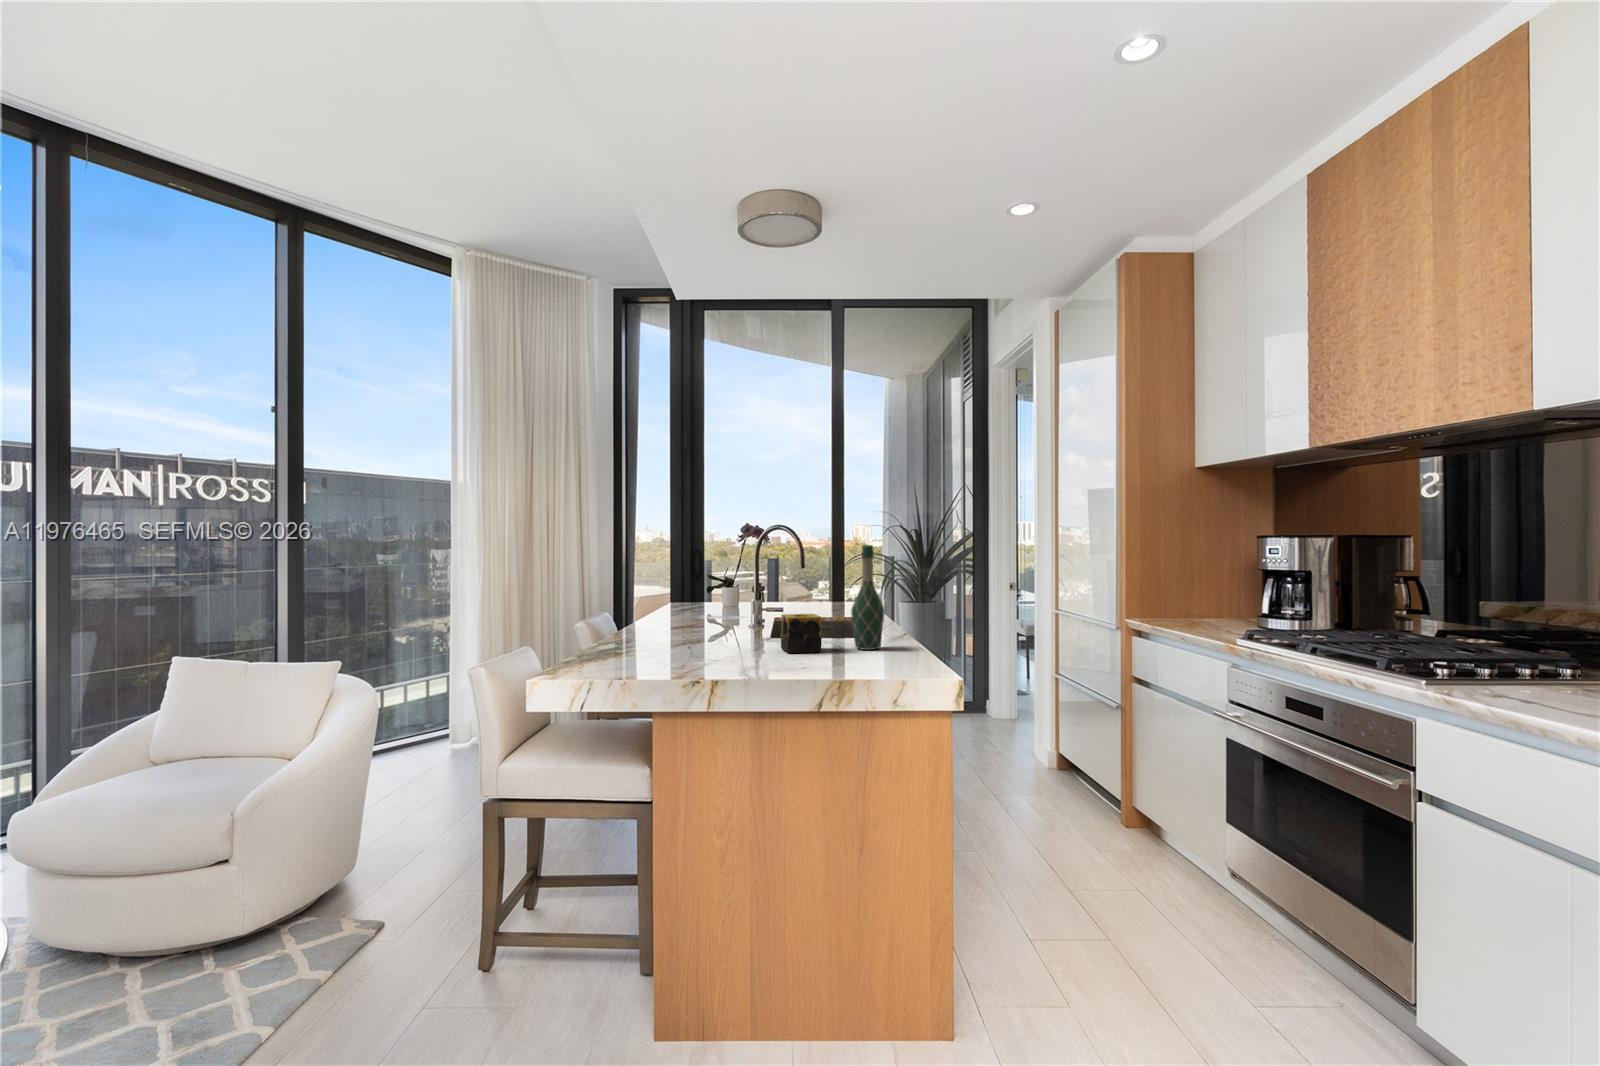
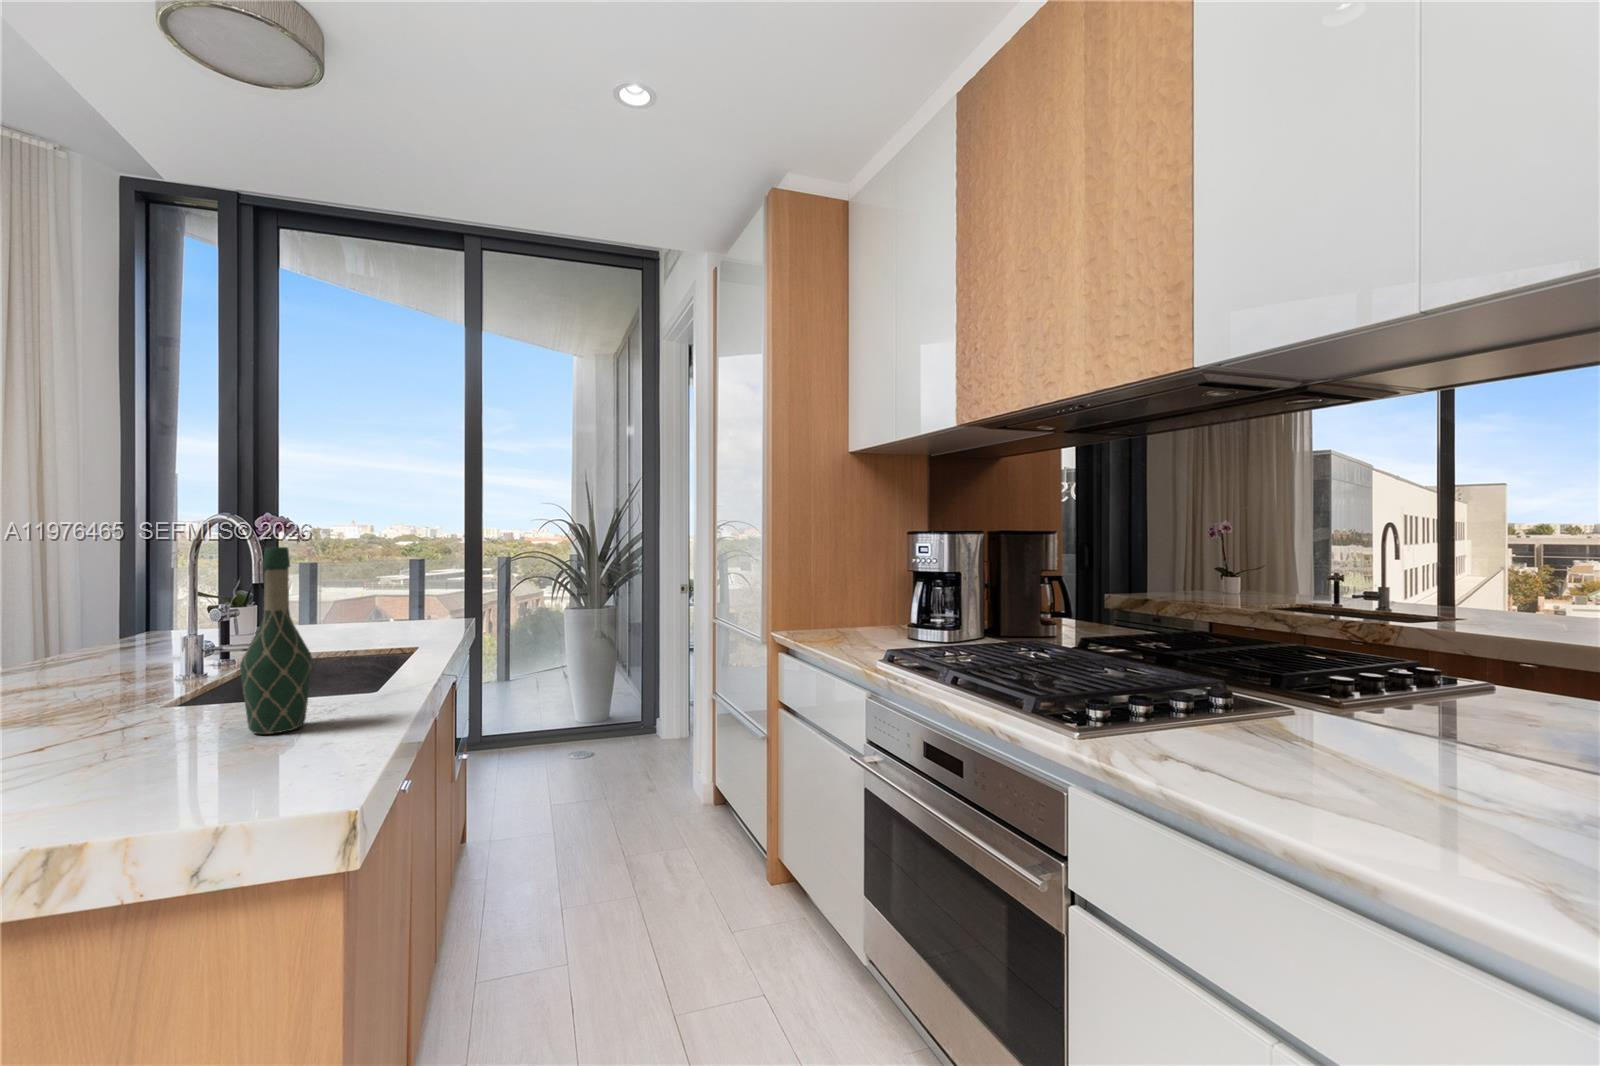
candle: present [781,614,822,653] -> none [57,674,165,761]

